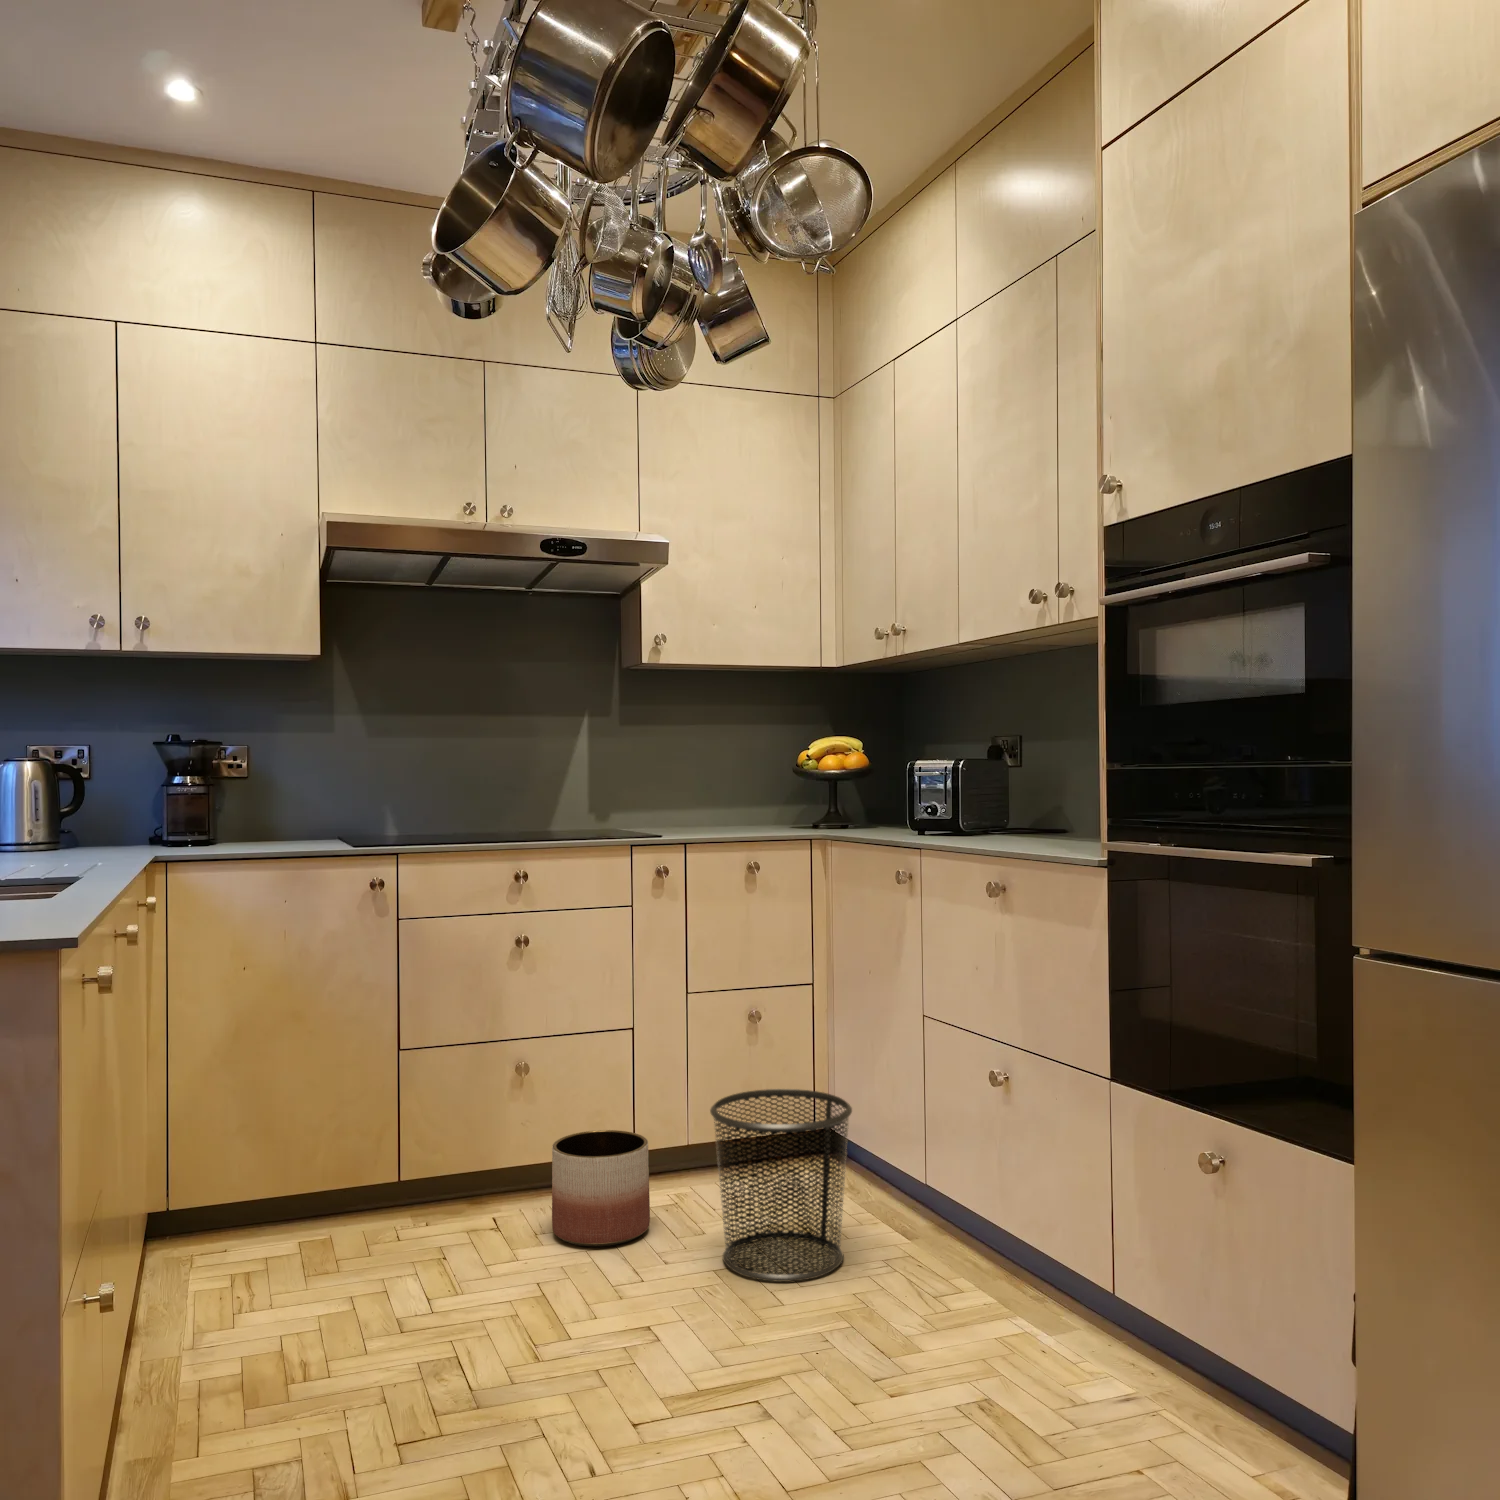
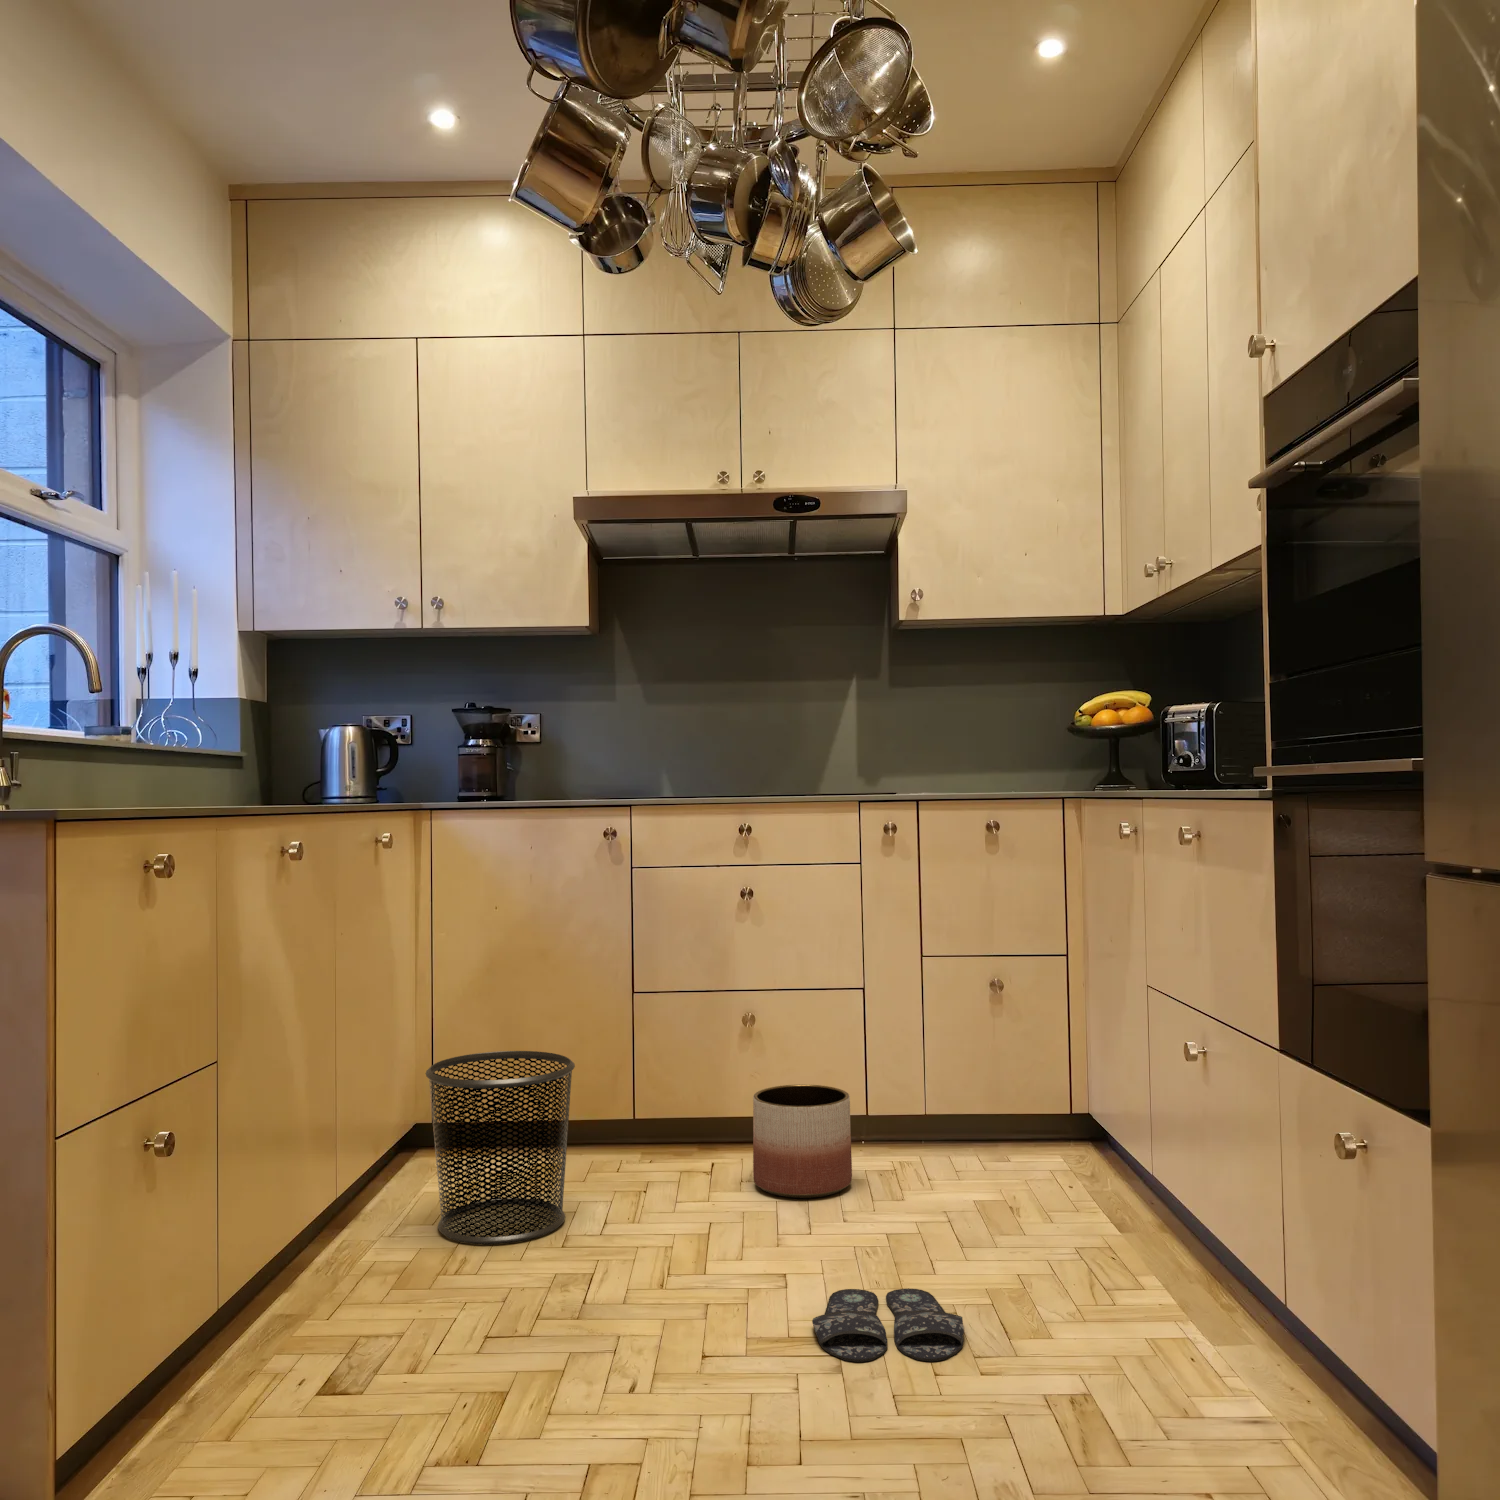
waste bin: present [710,1089,852,1282] -> present [425,1051,575,1244]
slippers: none [713,1324,861,1407] -> present [812,1288,964,1362]

